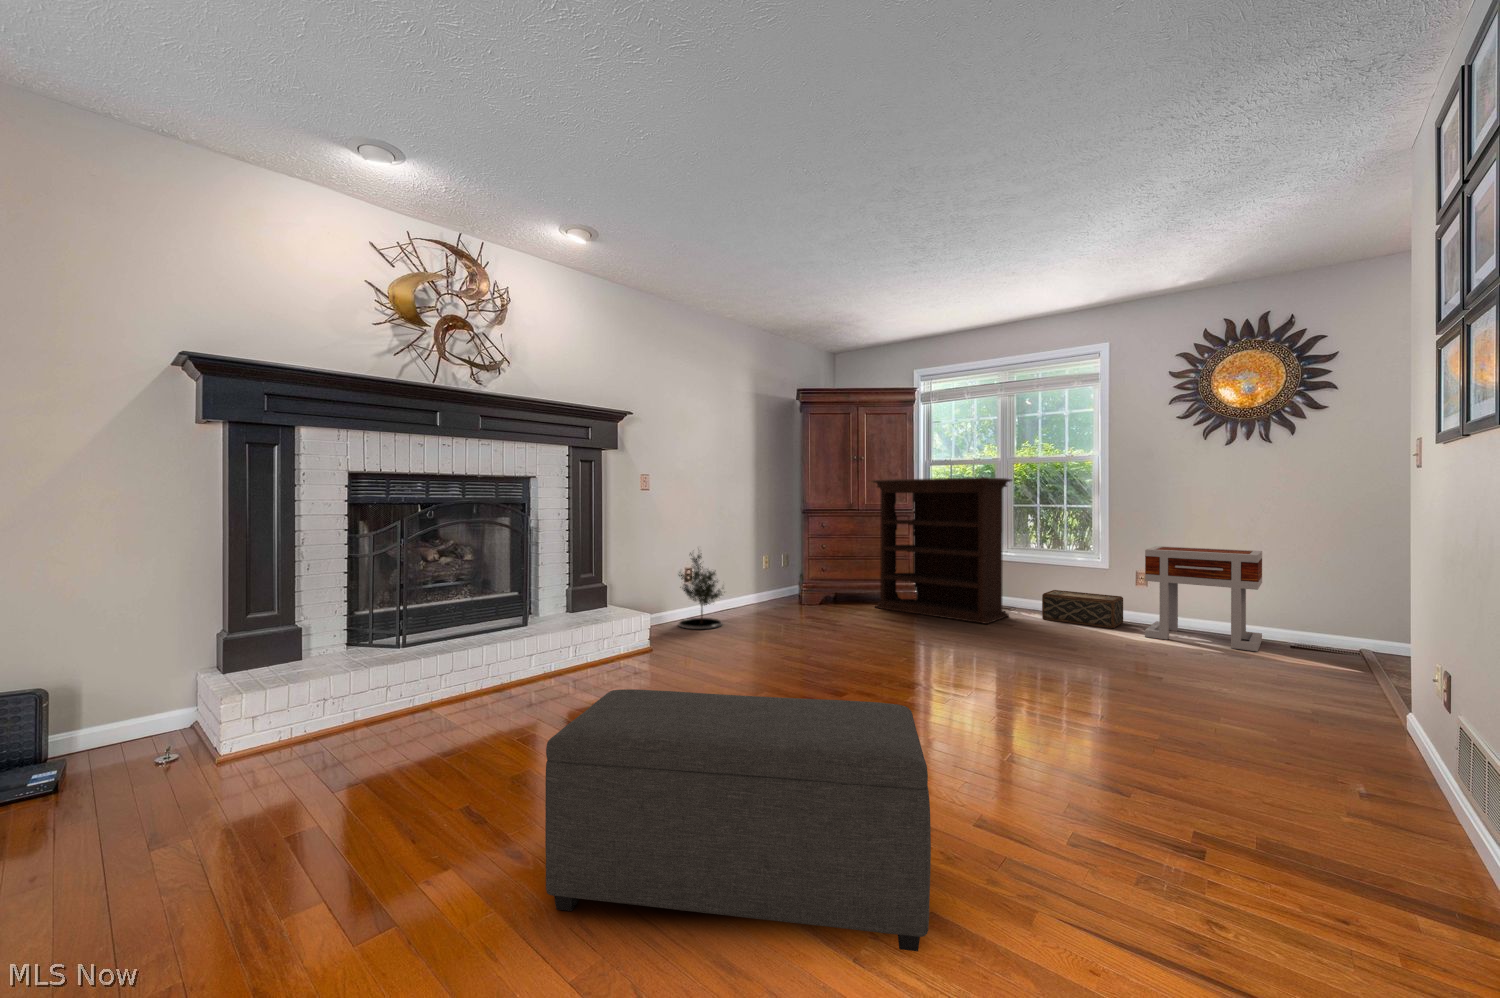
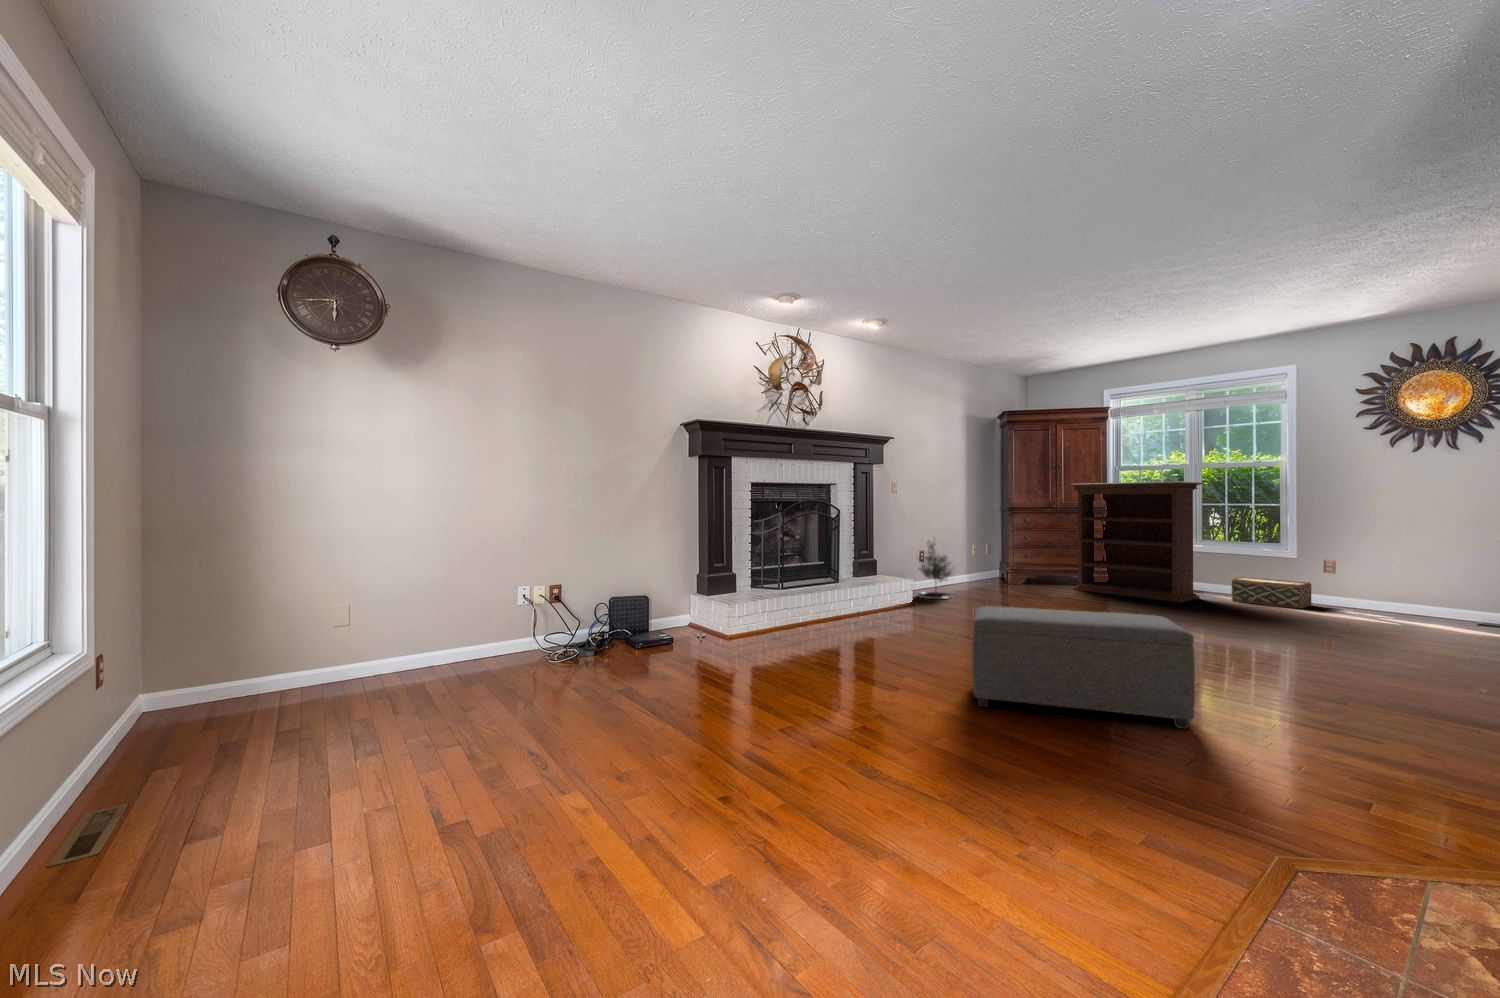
side table: present [1145,546,1262,651] -> none [1332,539,1450,627]

